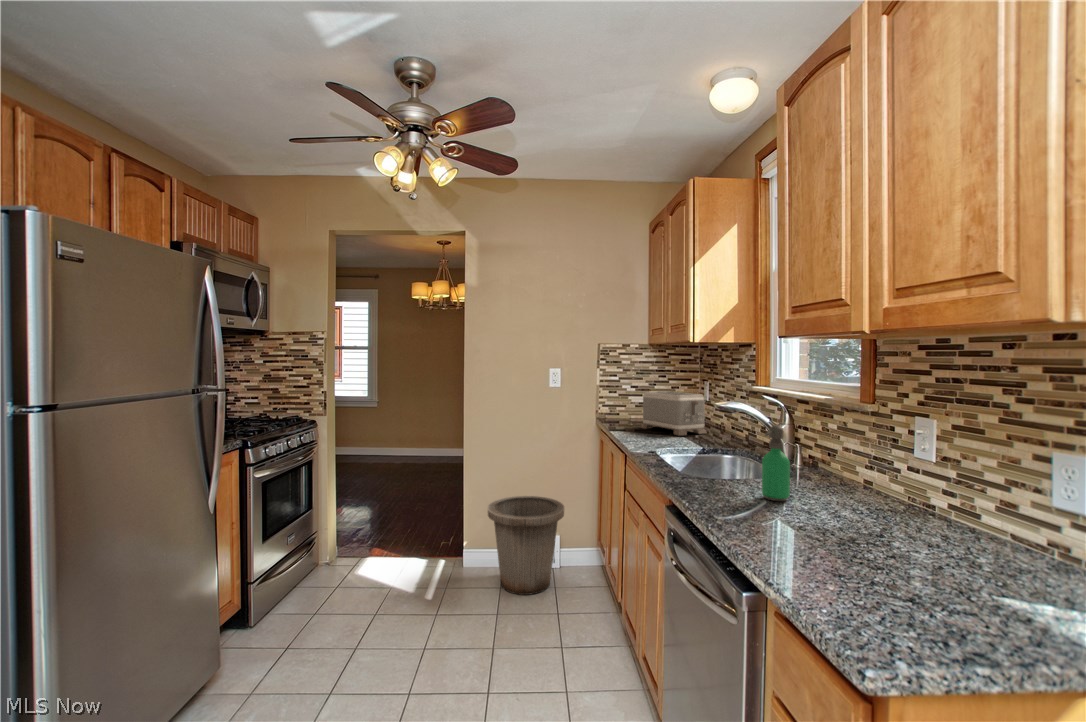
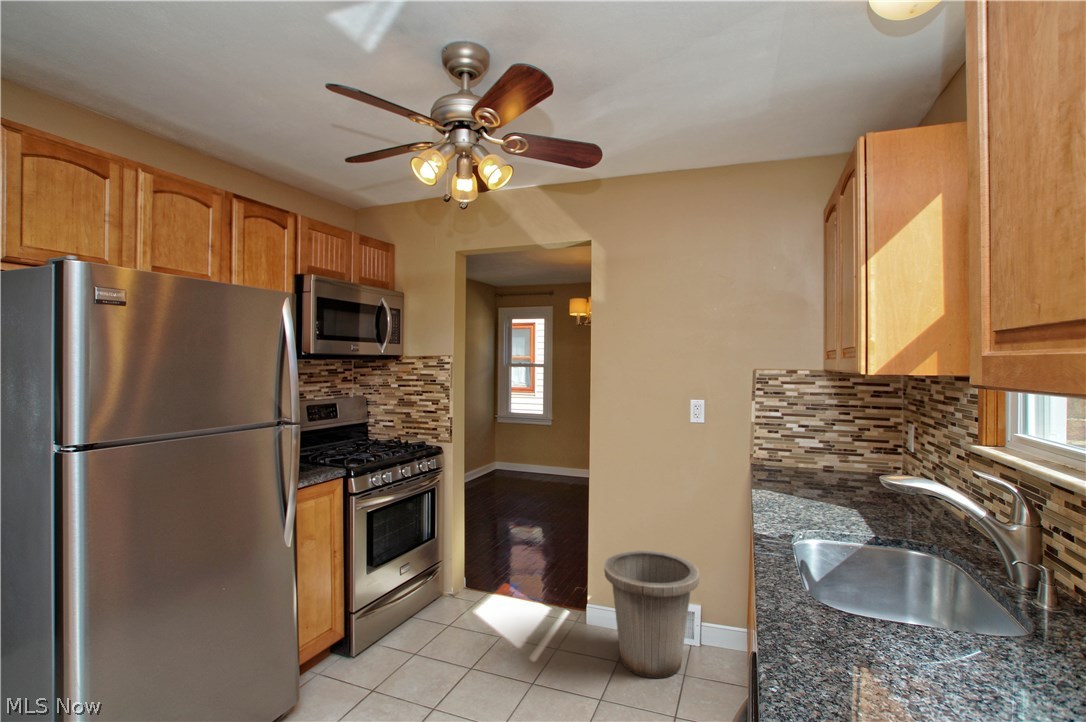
toaster: present [641,391,706,436] -> none [803,437,903,505]
soap dispenser: present [762,425,790,501] -> none [948,544,1006,684]

